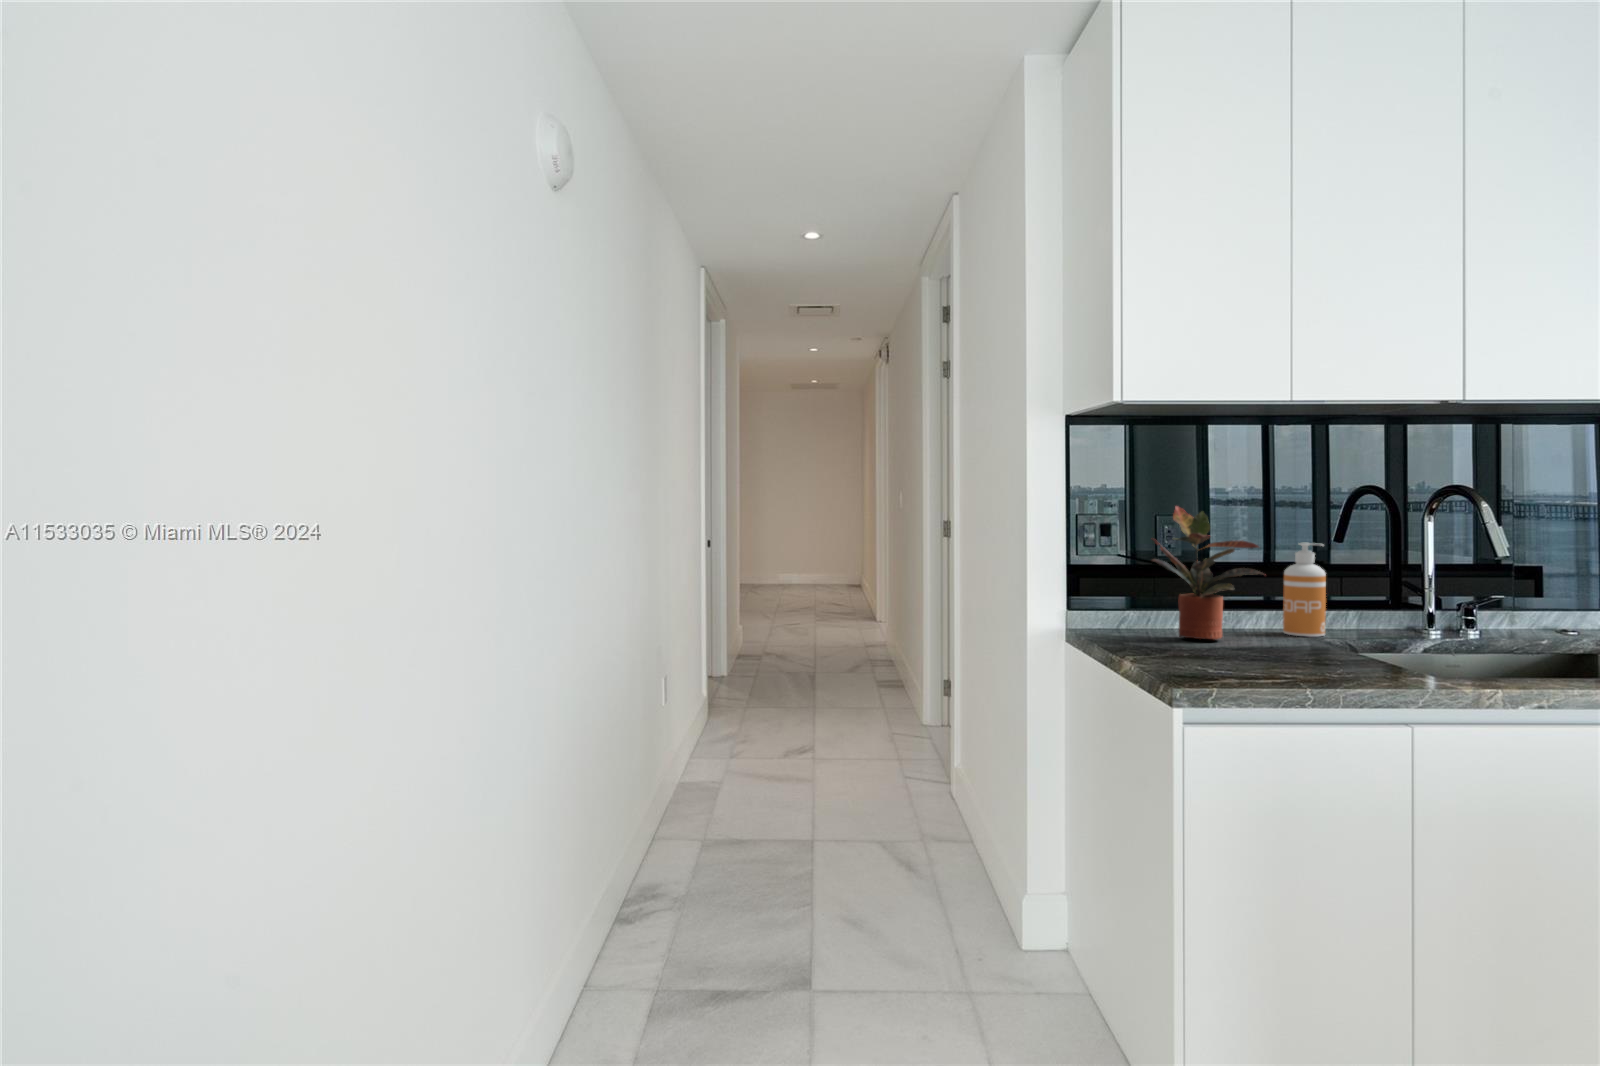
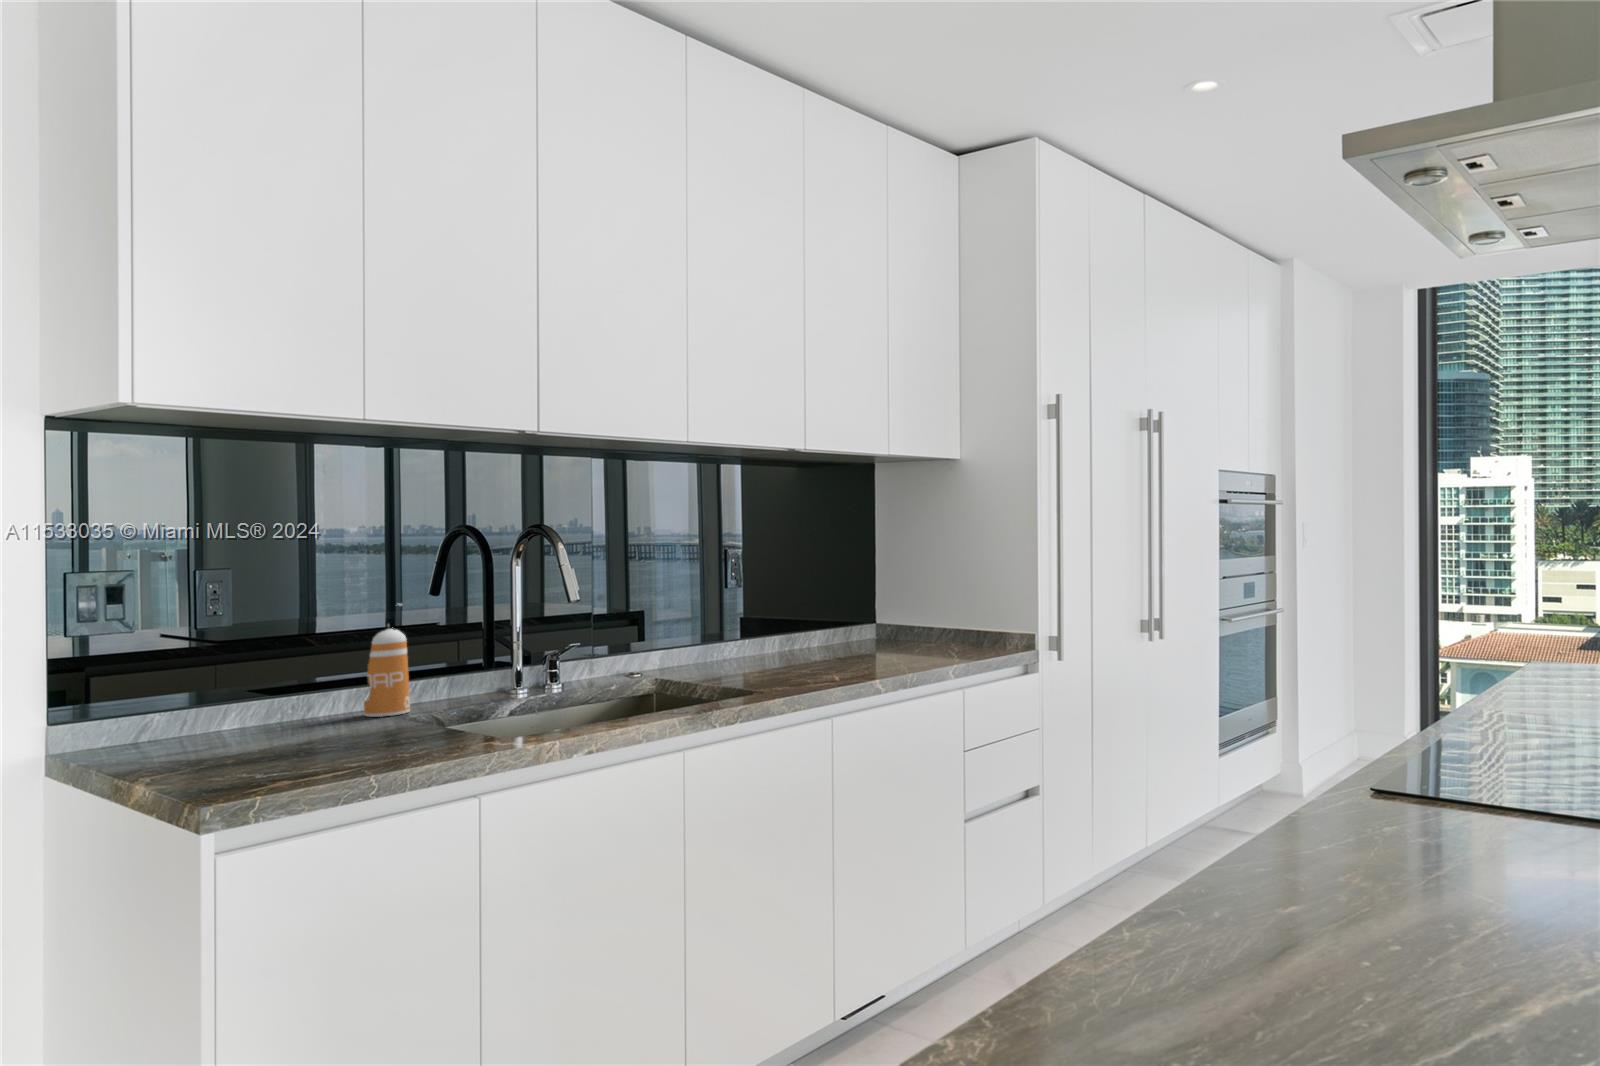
potted plant: present [1151,506,1264,640] -> none [181,566,334,741]

